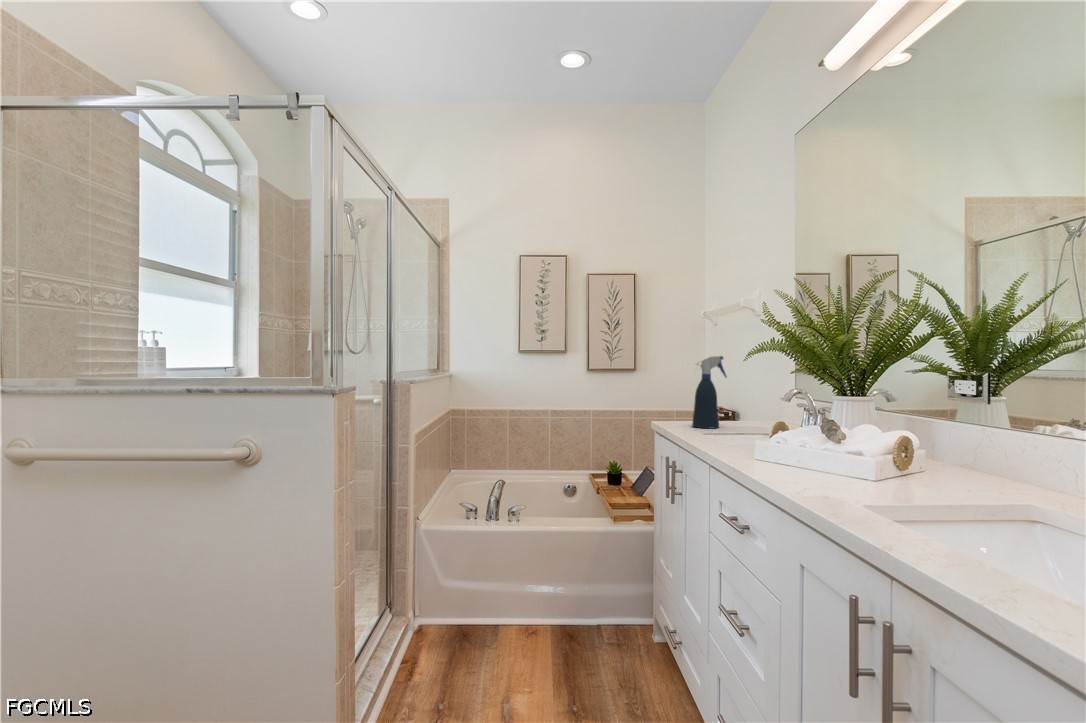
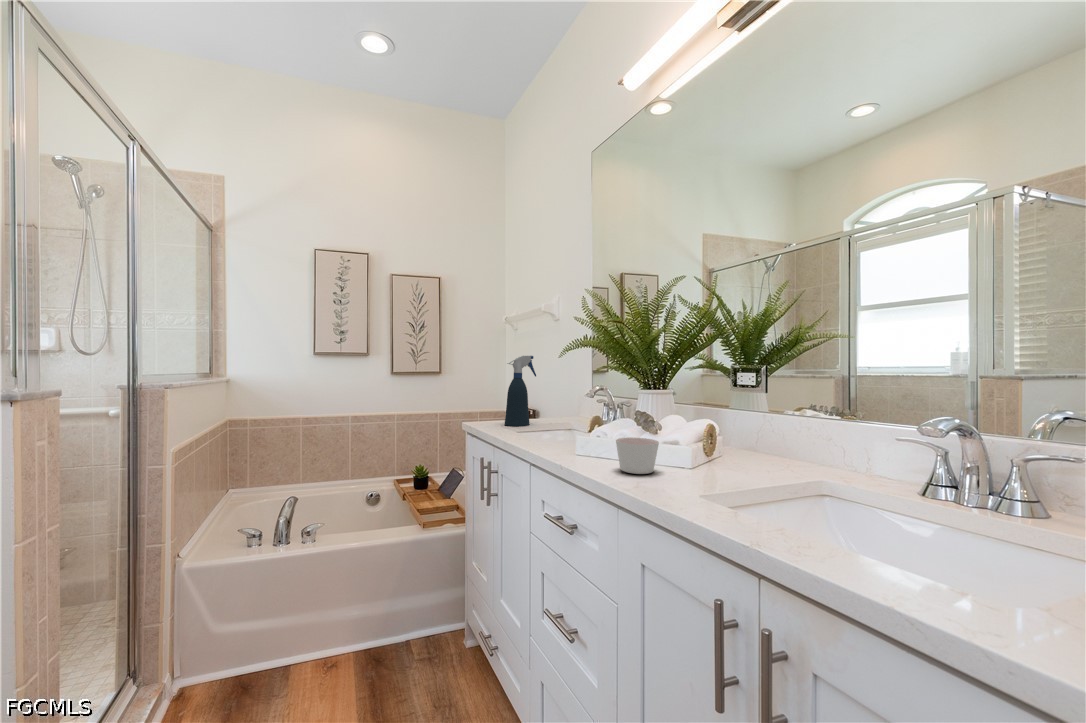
candle: none [786,444,835,482] -> present [616,437,659,474]

